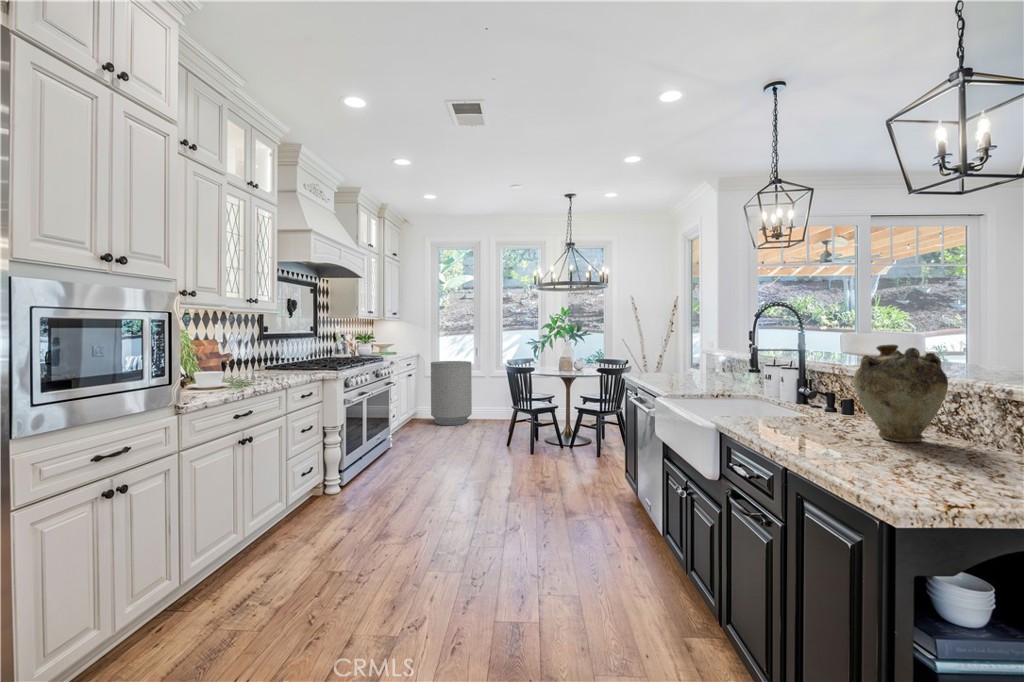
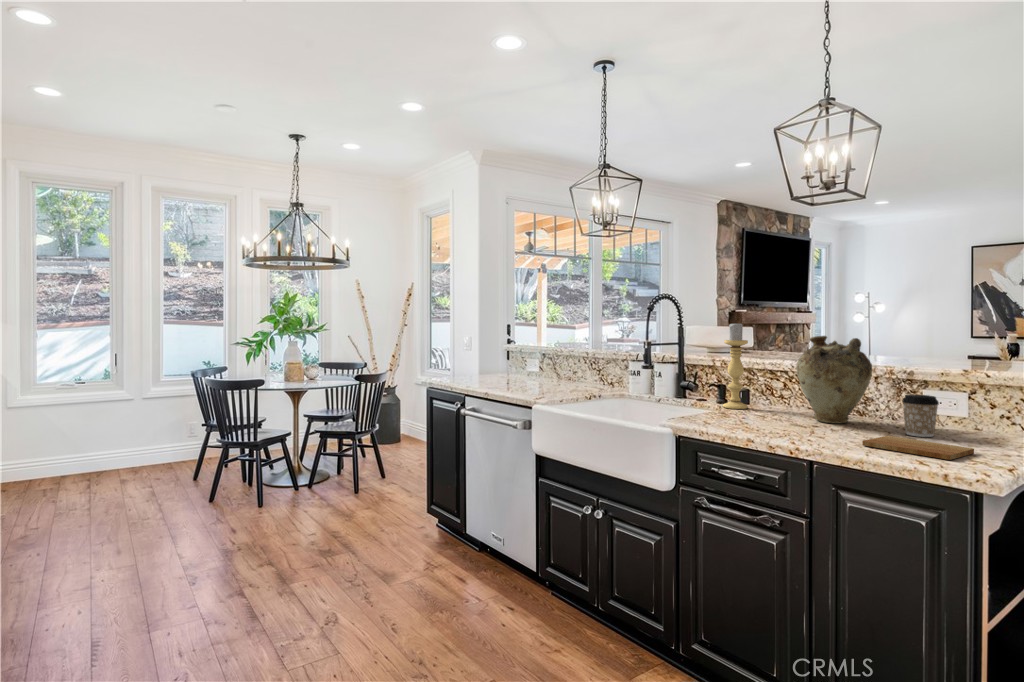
candle holder: none [815,329,844,419] -> present [723,323,748,409]
trash can: present [431,361,472,425] -> none [46,371,129,479]
coffee cup: none [948,415,998,468] -> present [902,395,939,437]
cutting board: none [845,456,973,488] -> present [862,436,974,460]

